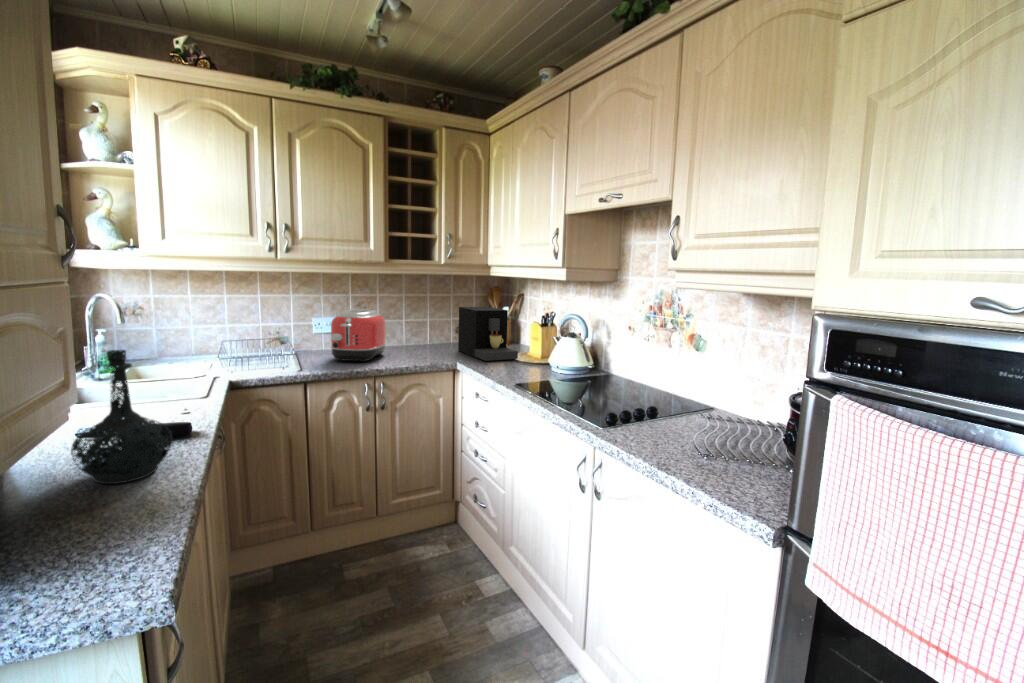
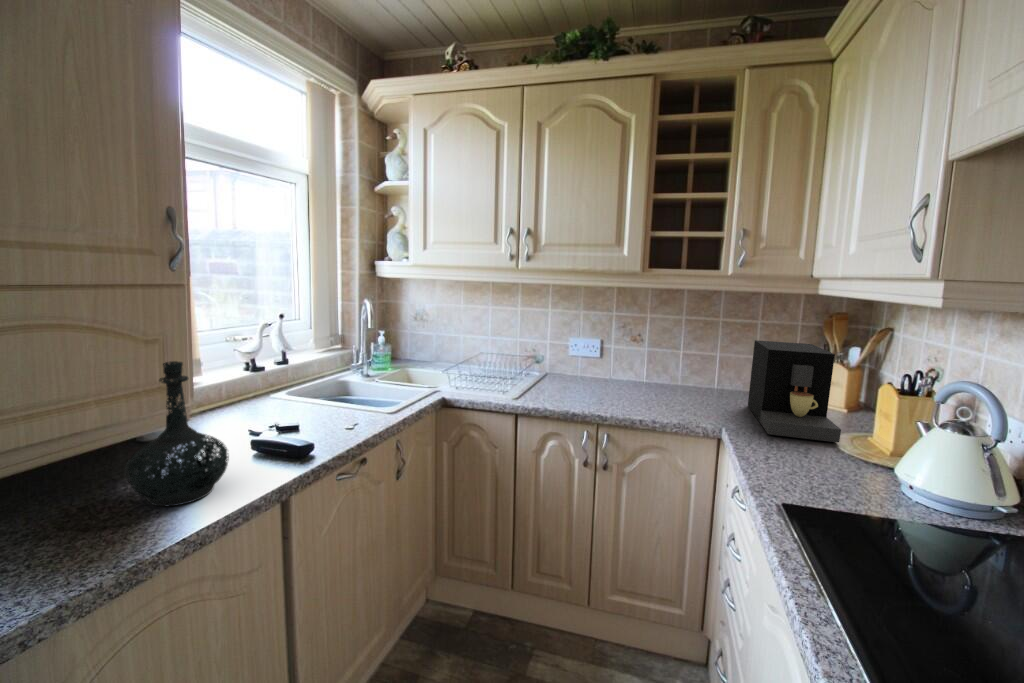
toaster: present [331,309,386,362] -> none [561,332,640,400]

